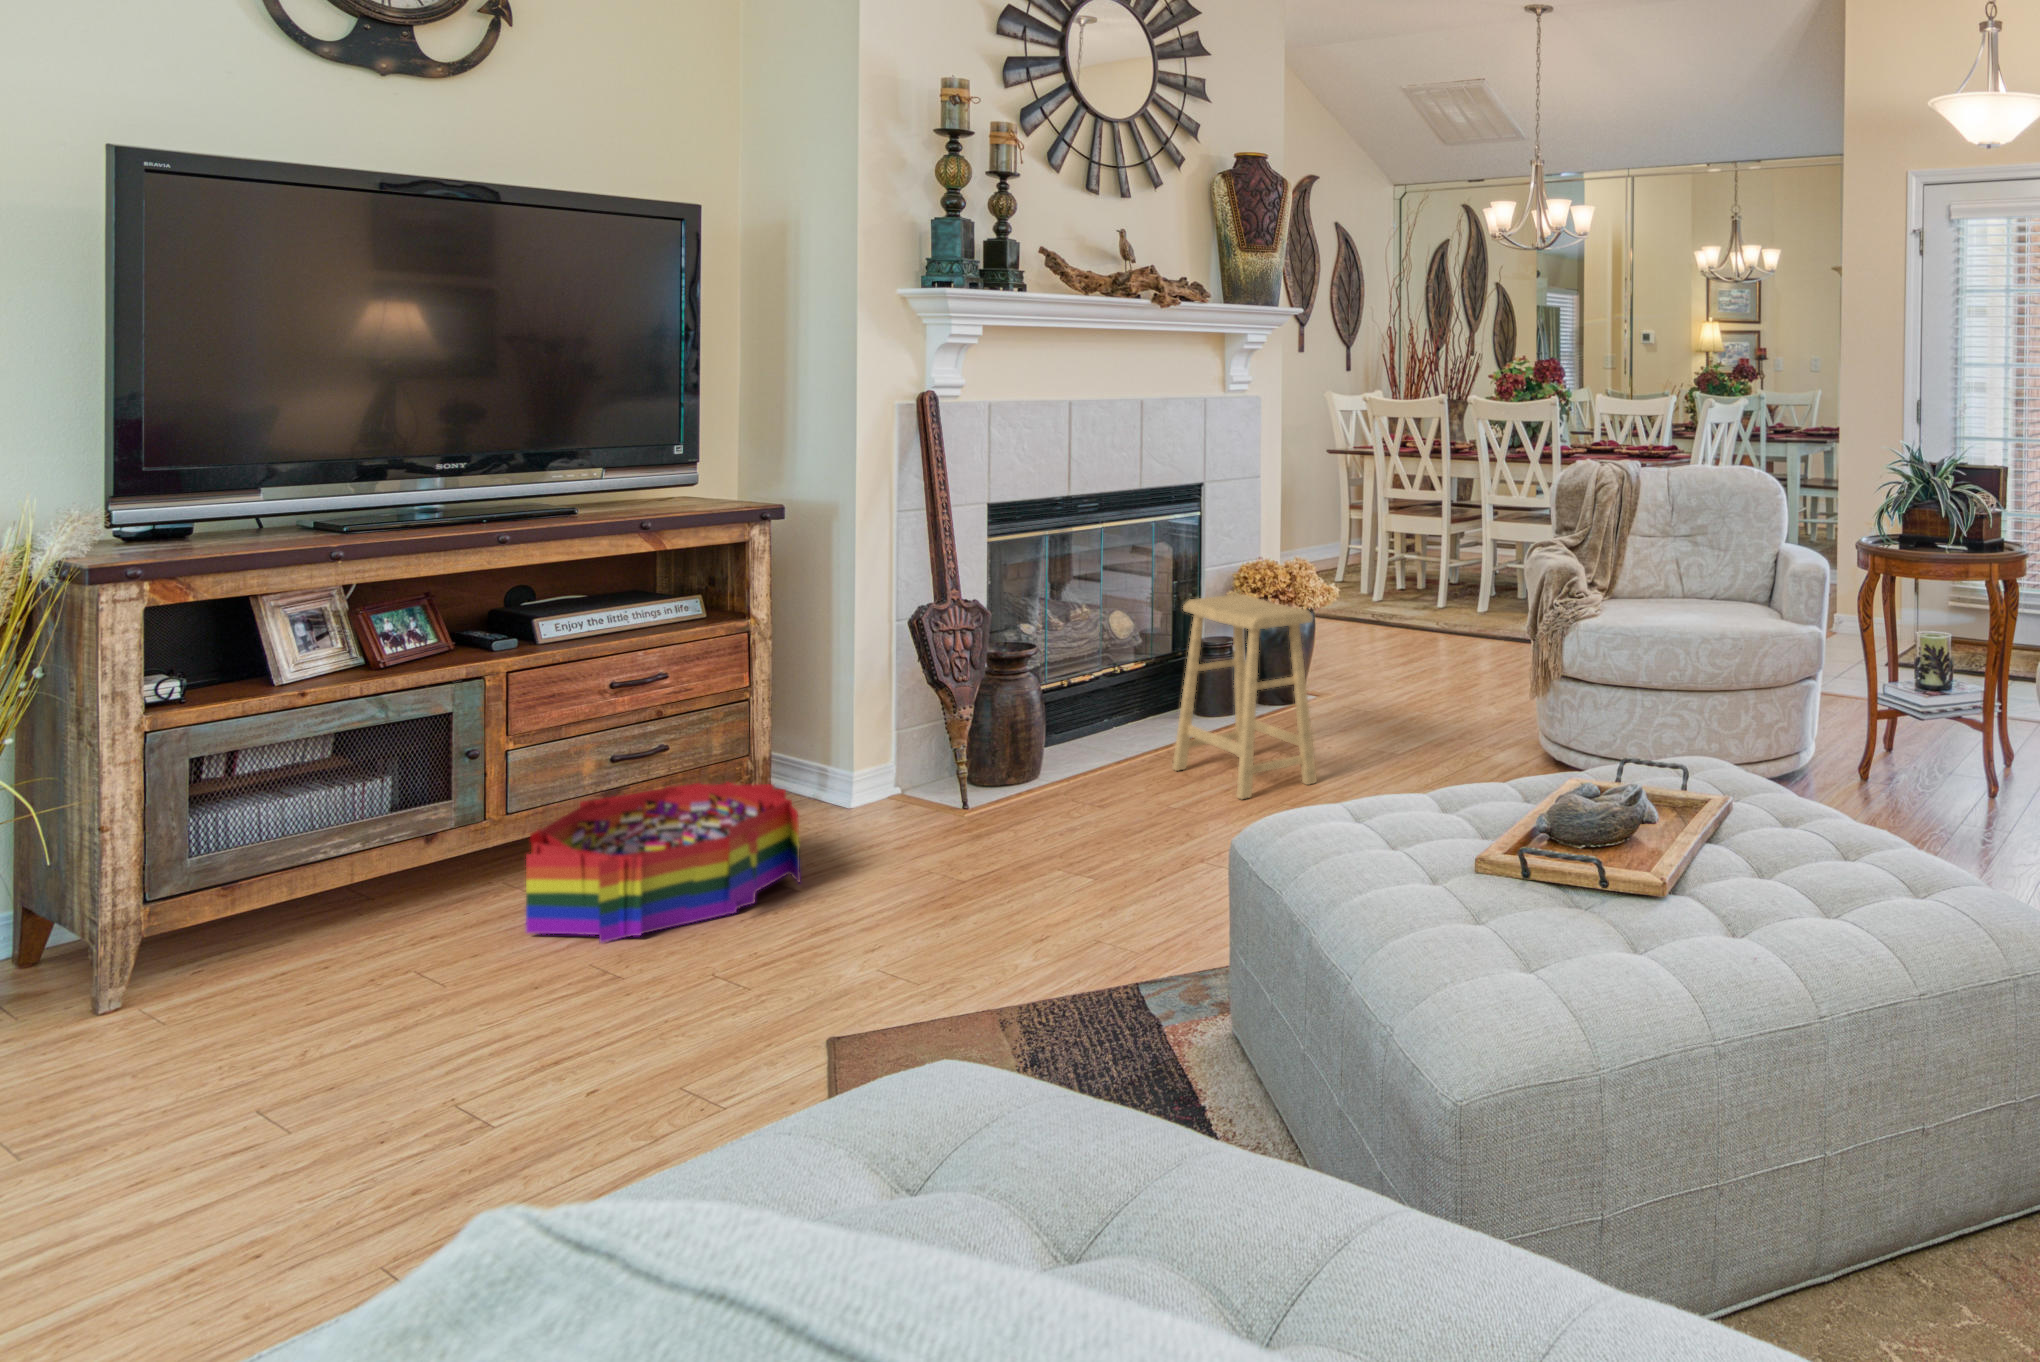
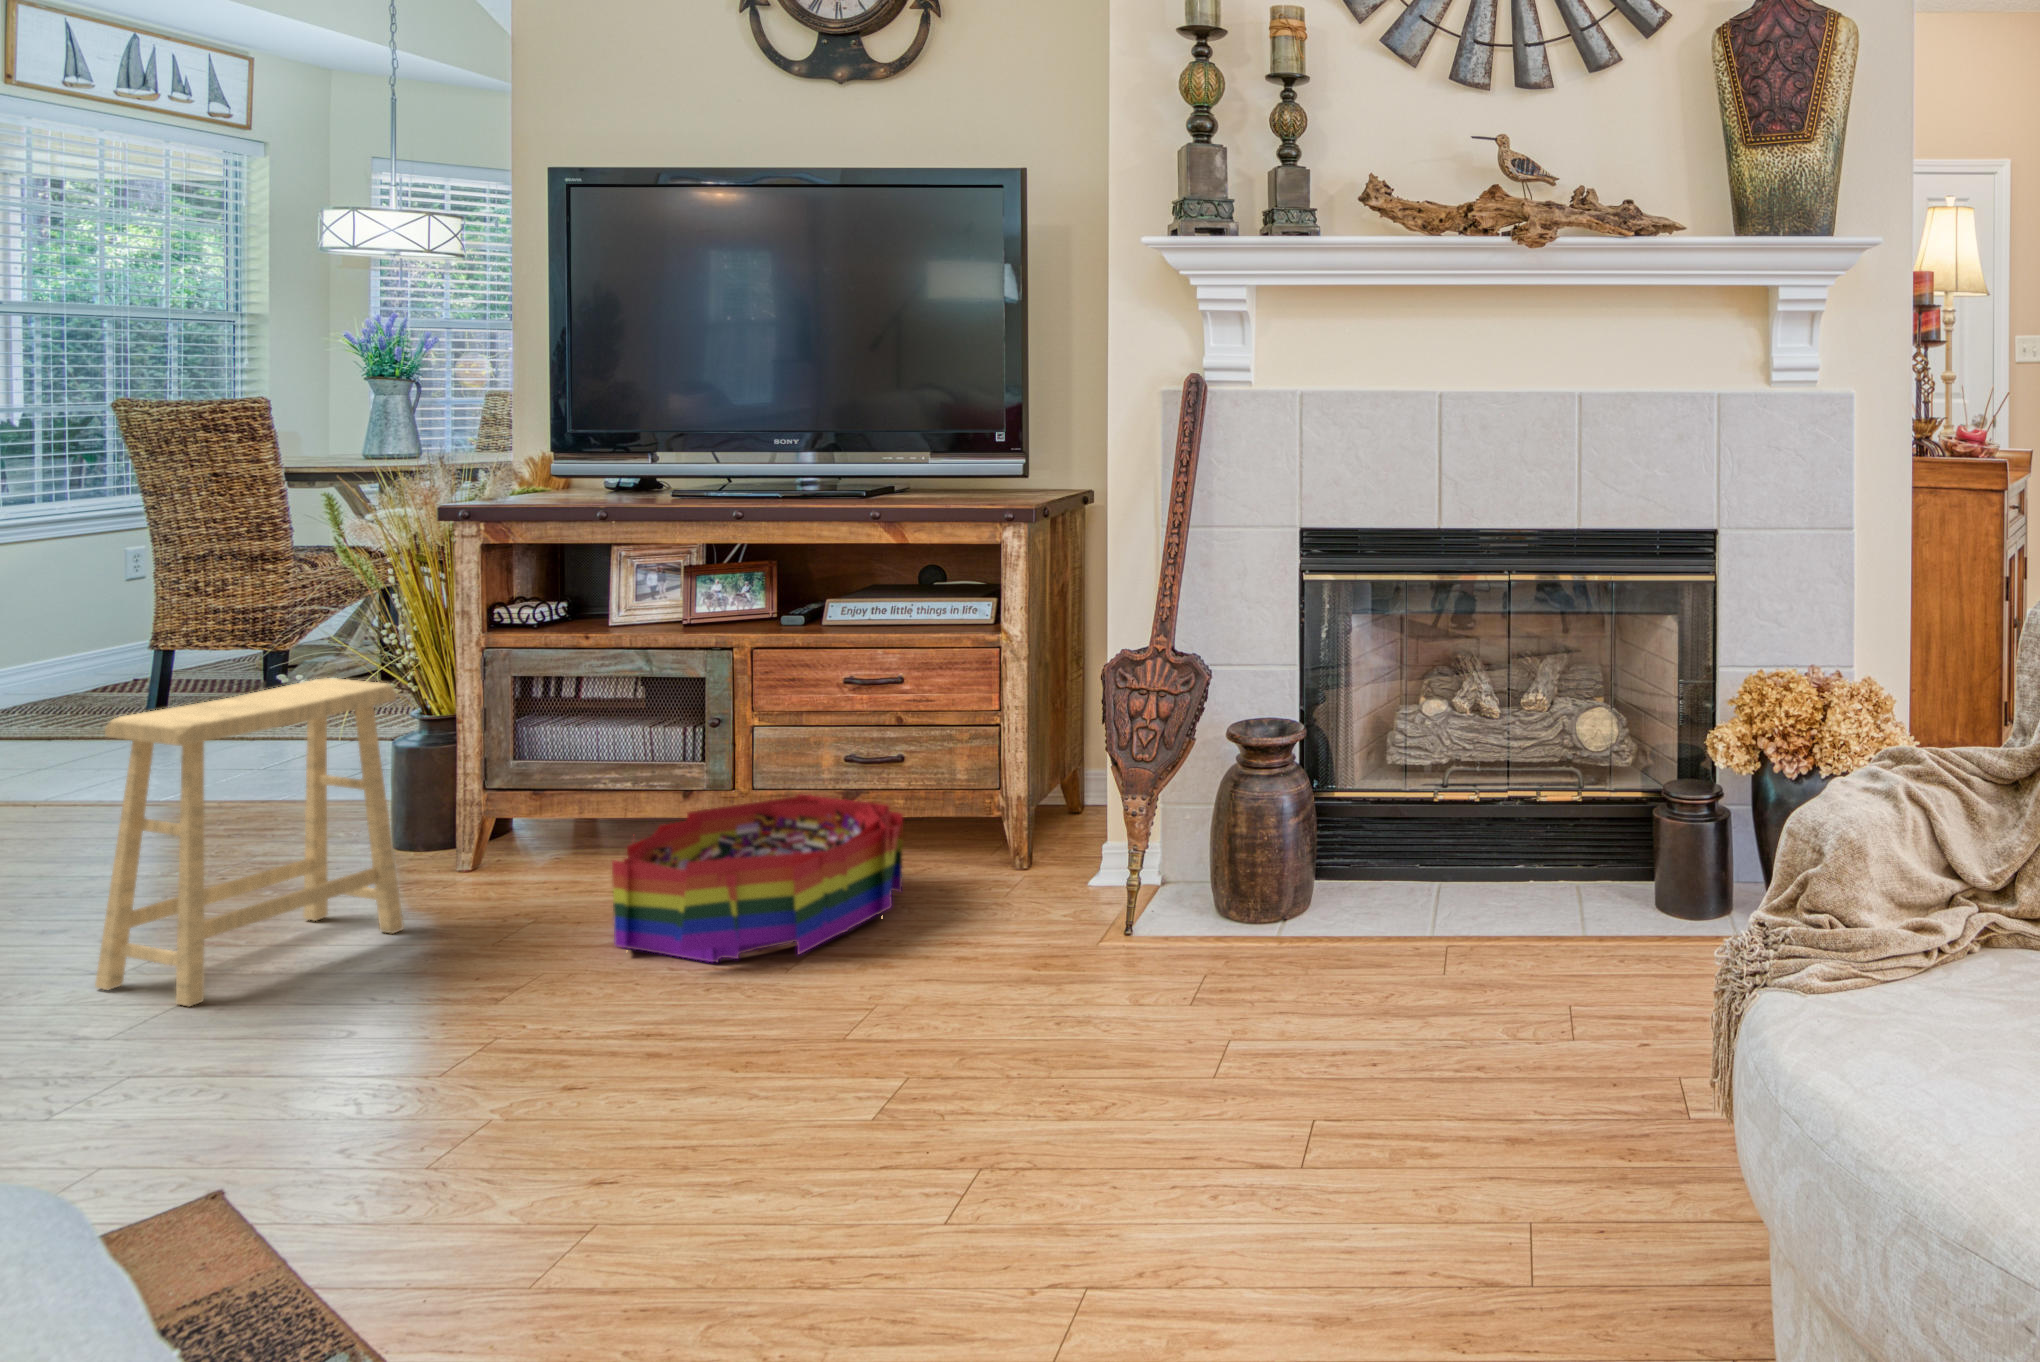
footstool: present [1172,594,1317,799] -> present [95,678,404,1006]

